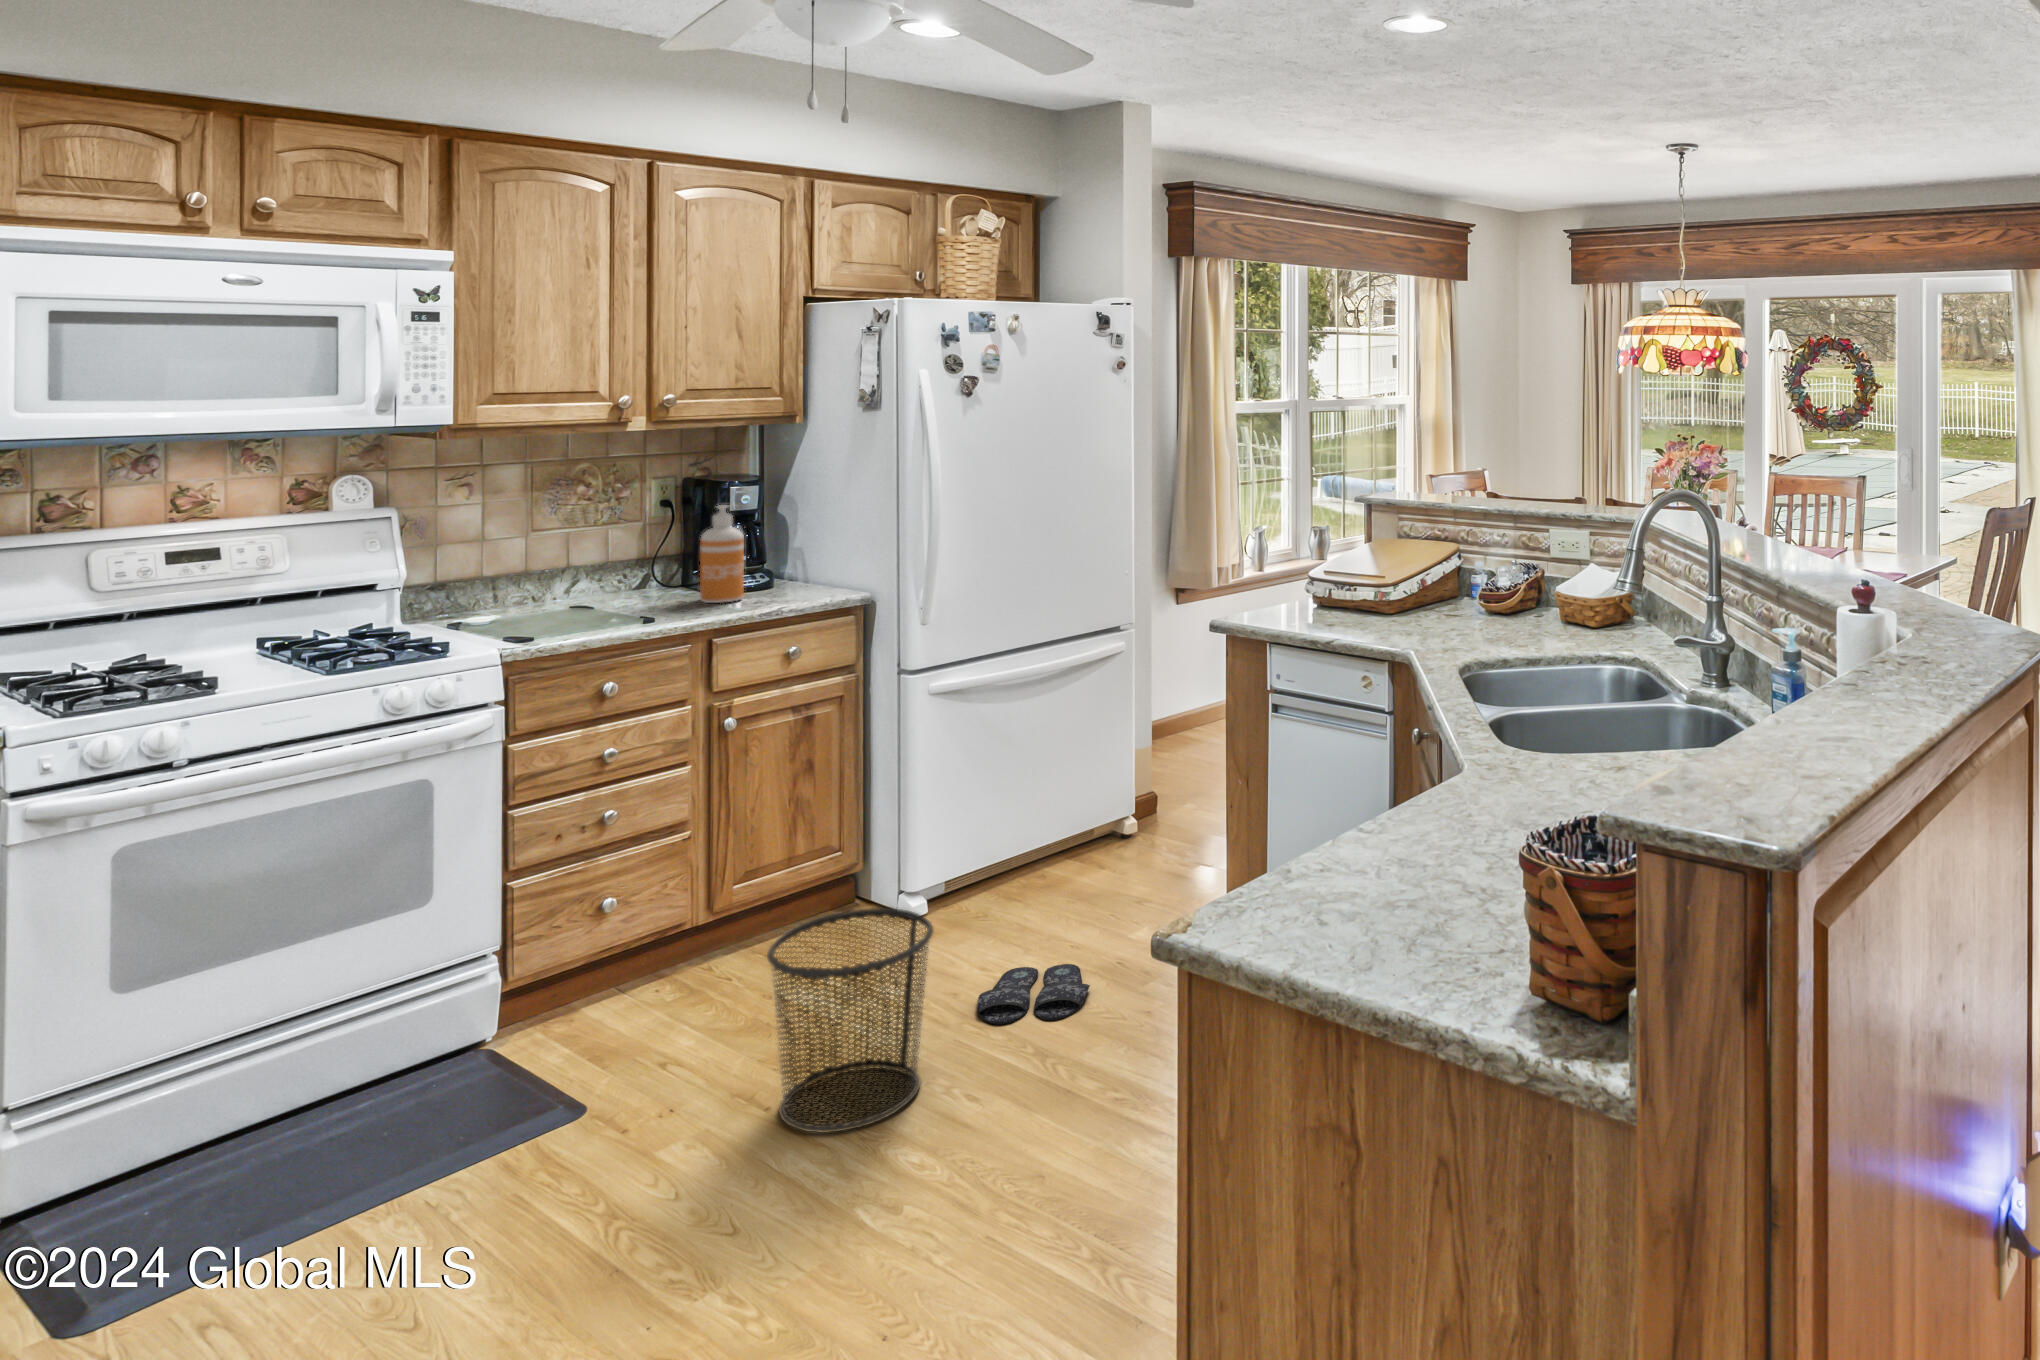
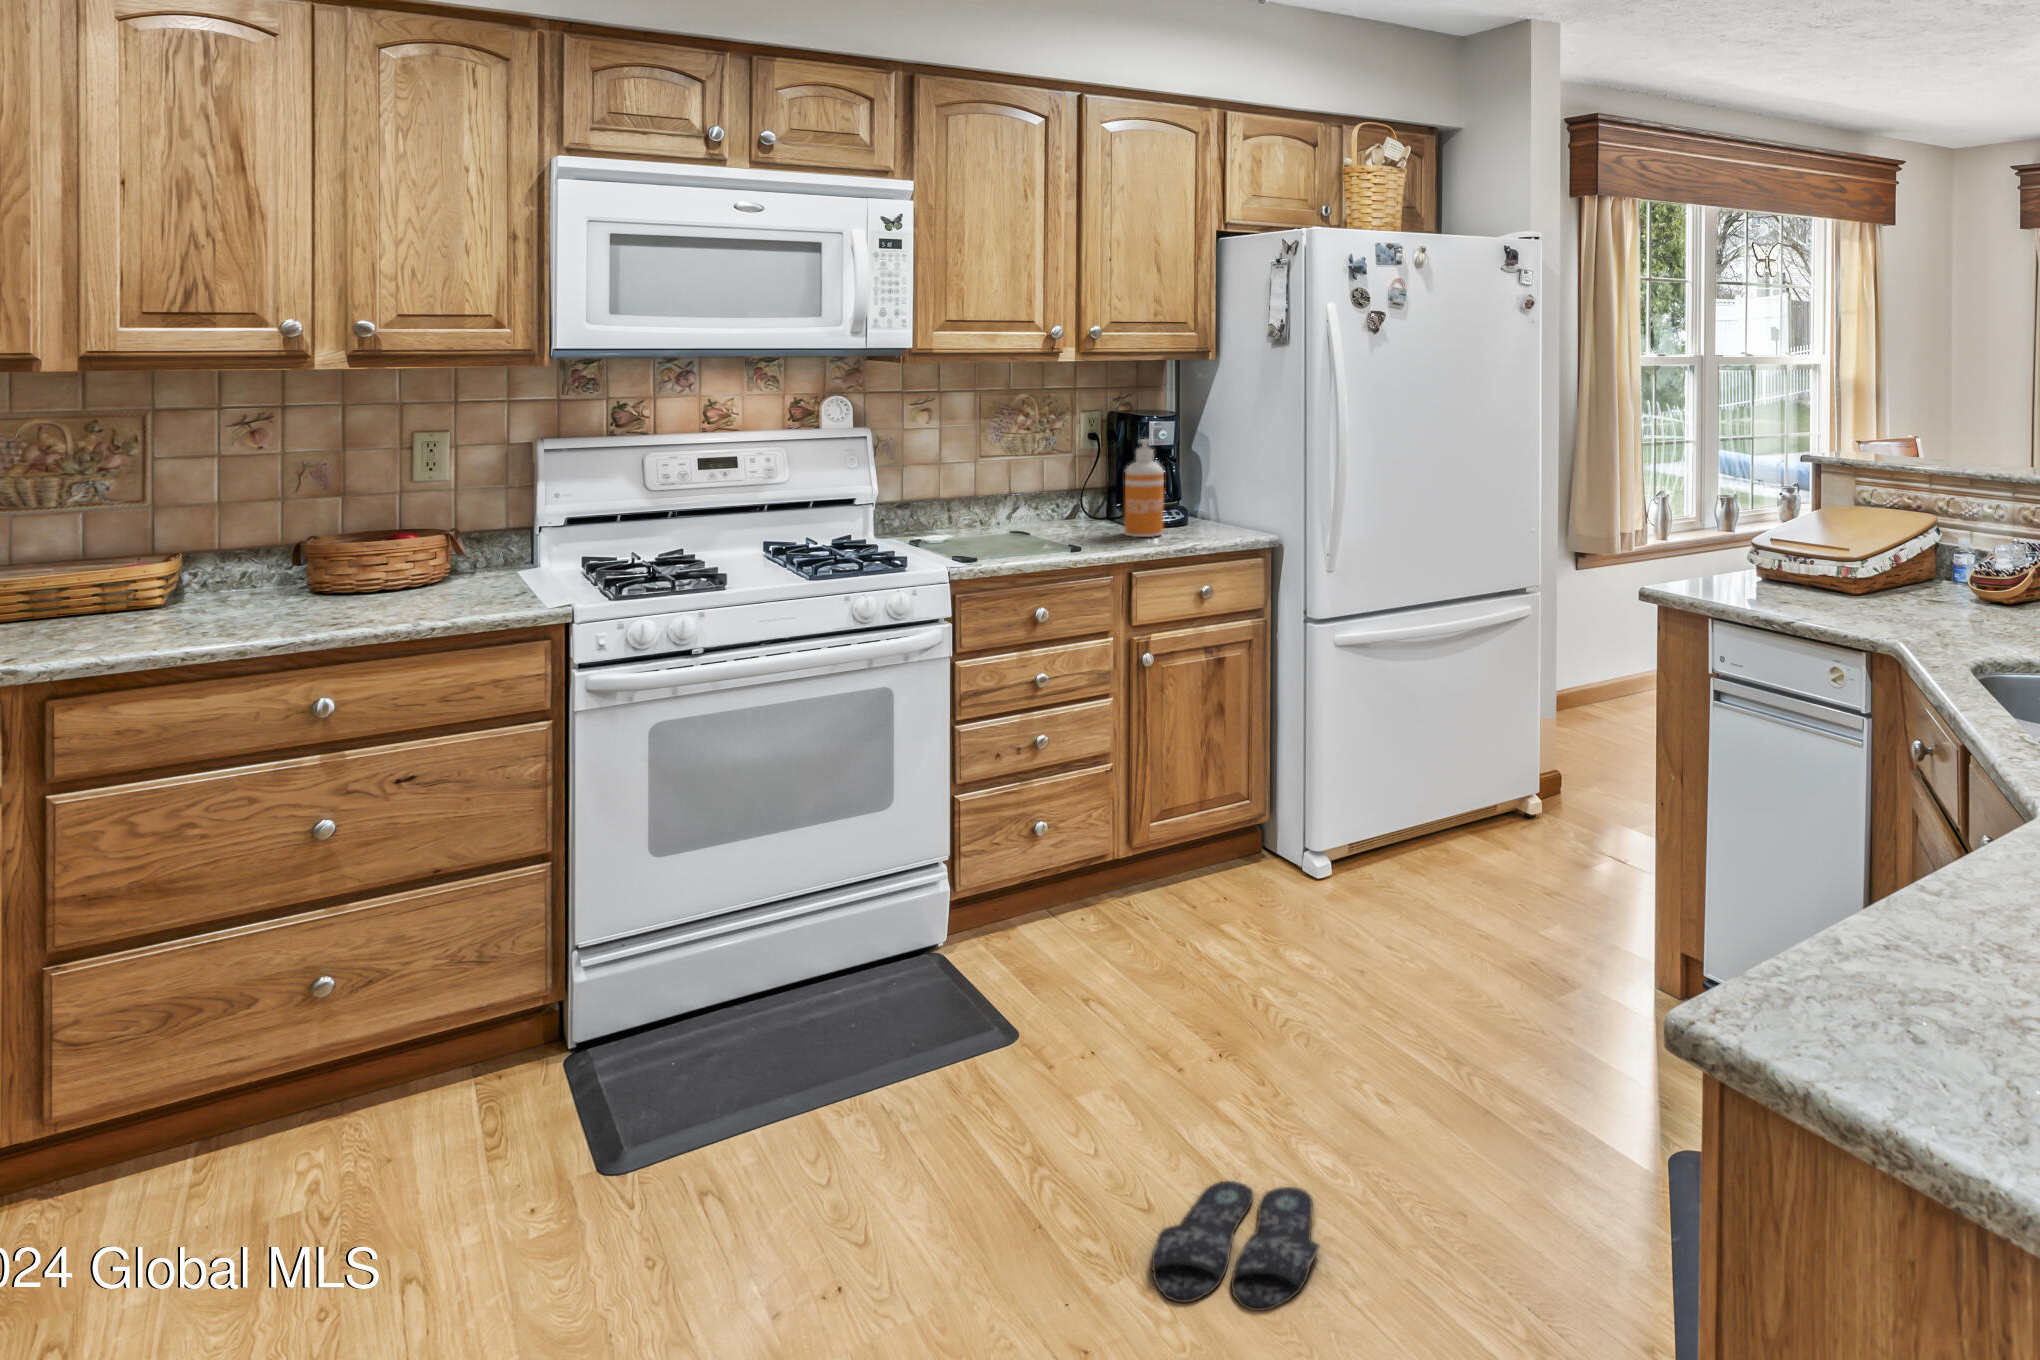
waste bin: present [767,908,933,1133] -> none [1186,867,1349,1104]
slippers: present [977,964,1090,1025] -> present [1152,1181,1319,1311]

